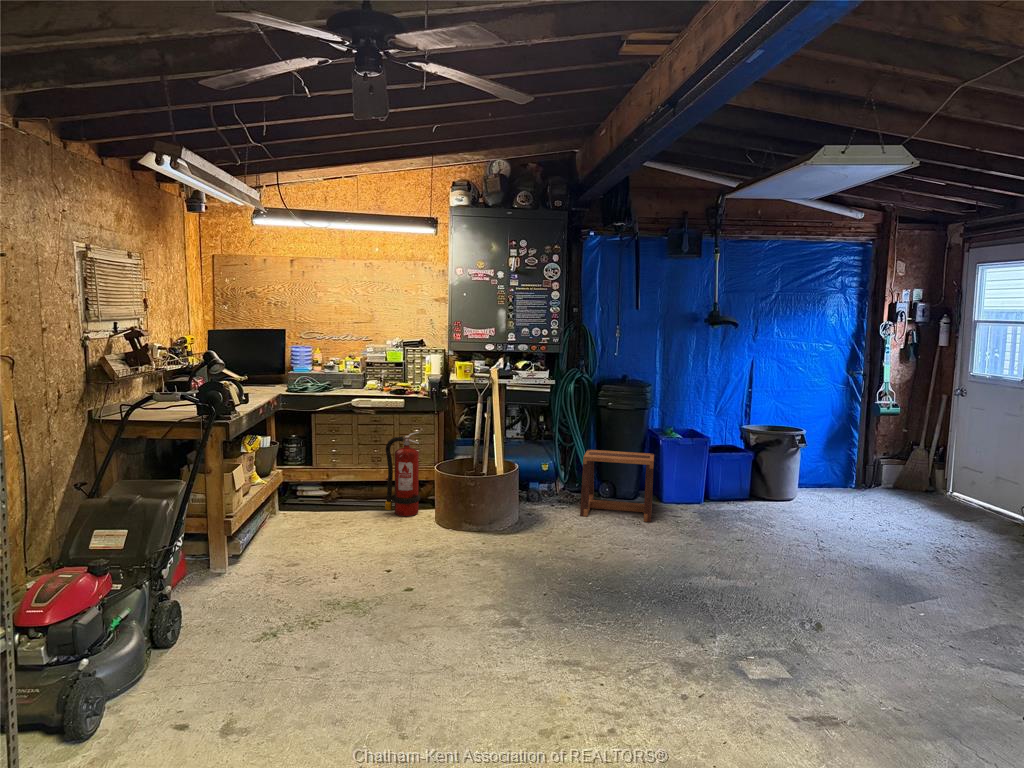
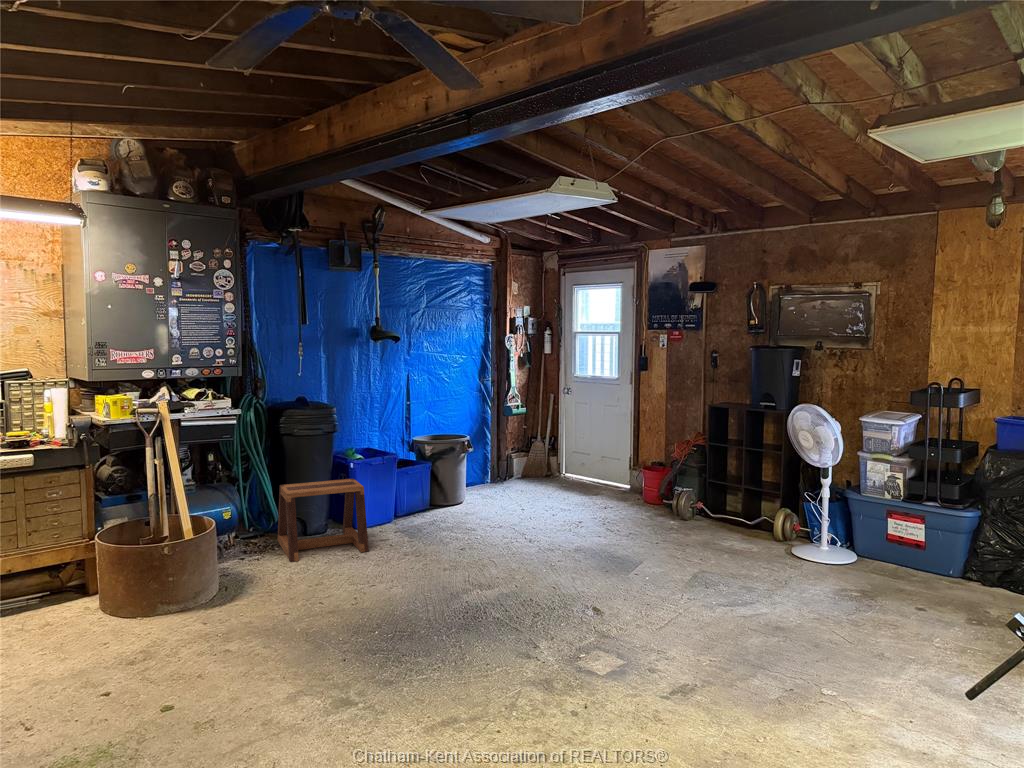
fire extinguisher: present [385,432,420,516] -> none [17,496,76,620]

